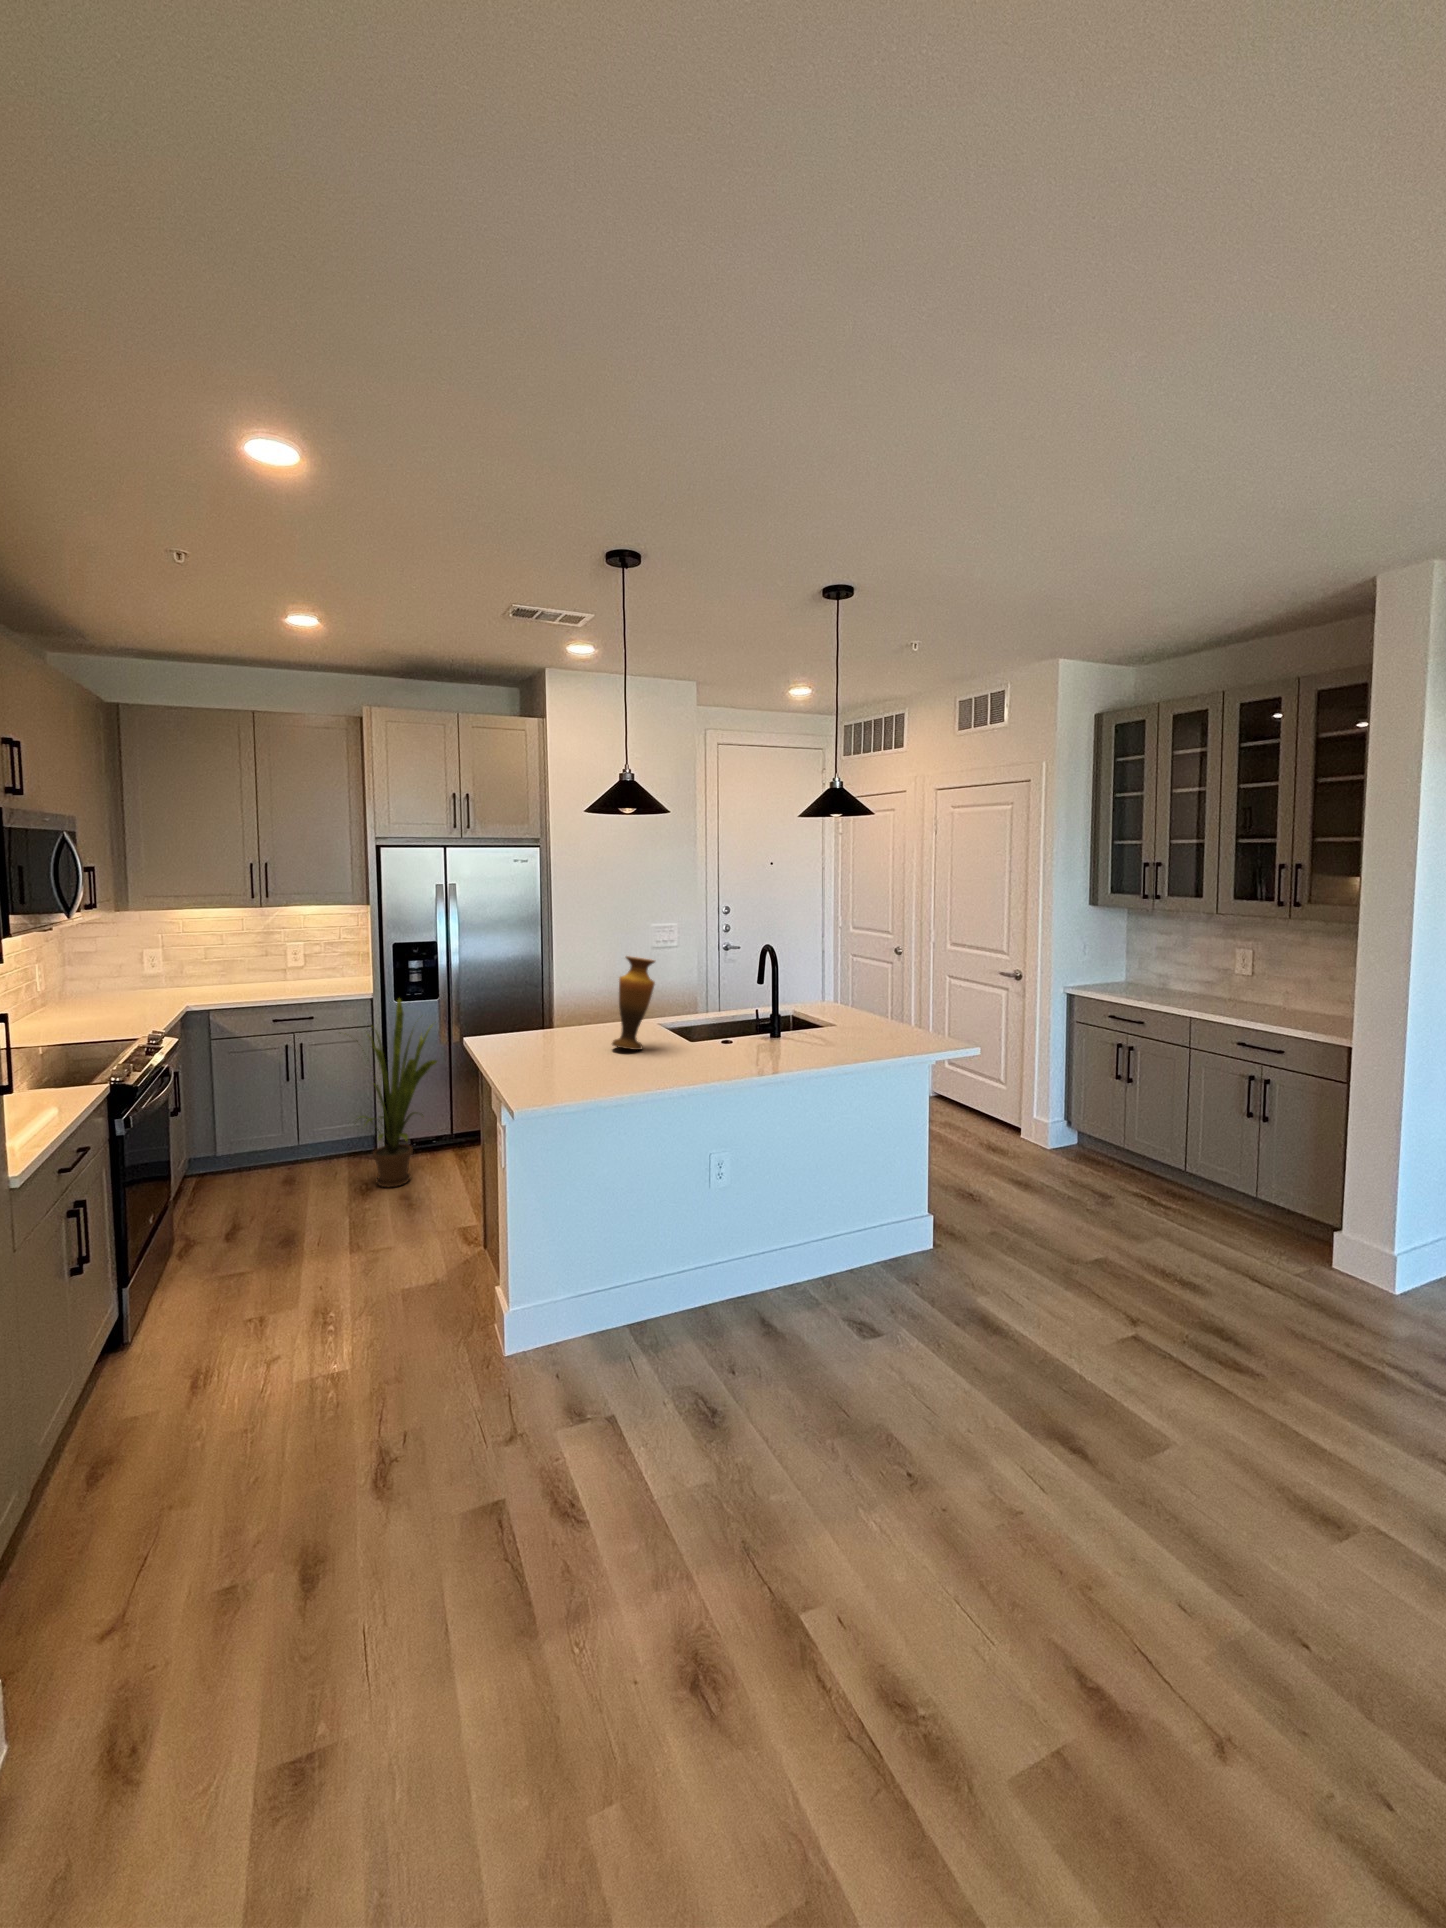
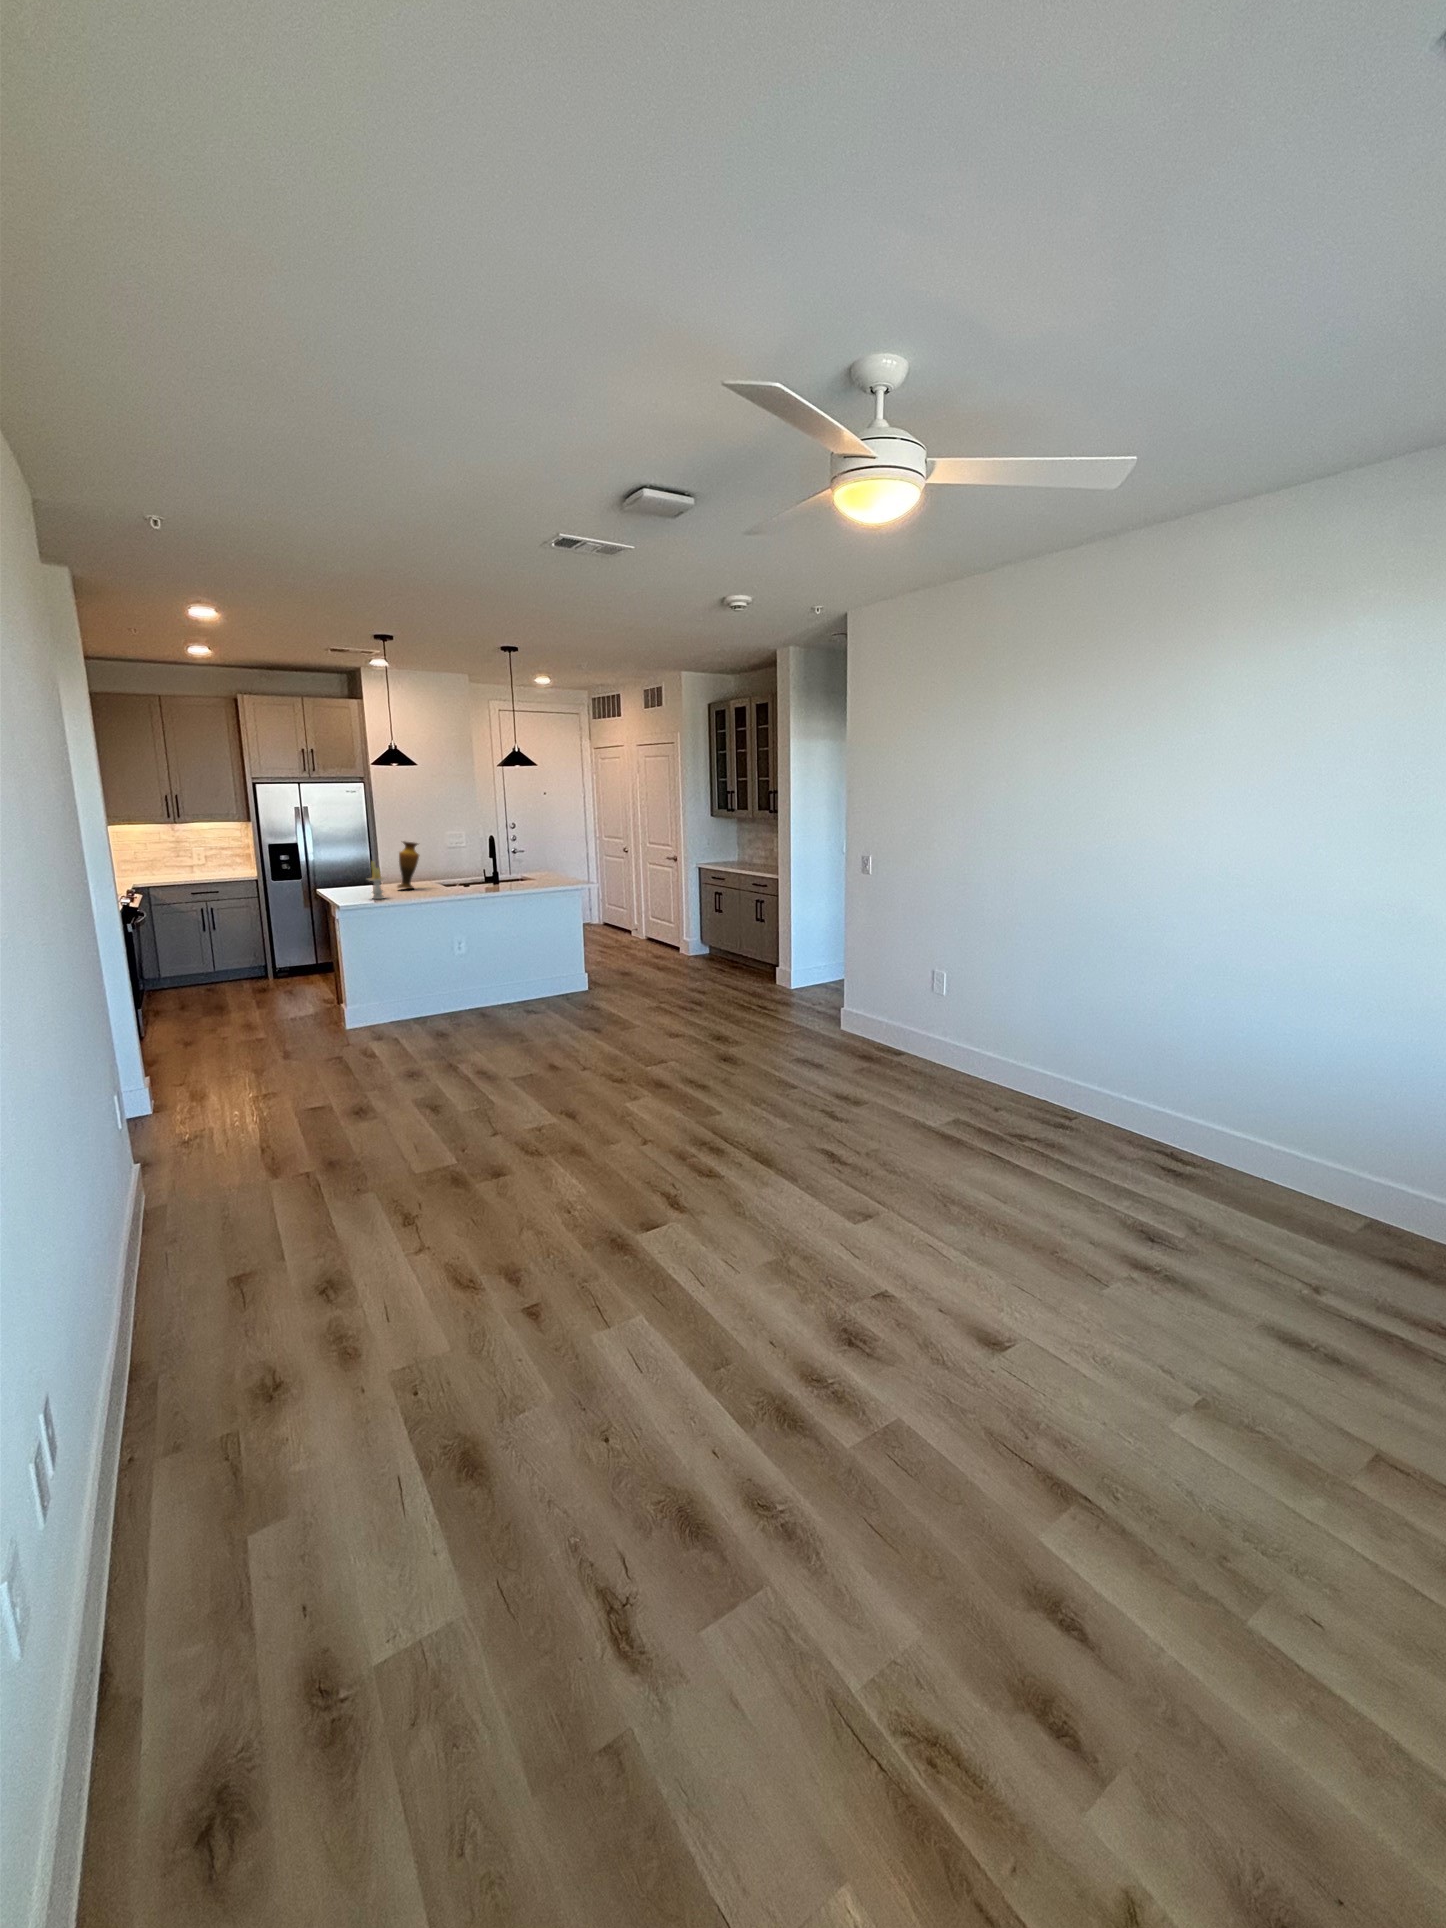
house plant: present [359,999,437,1187] -> none [233,878,305,989]
candle: none [570,1003,609,1082] -> present [368,862,386,899]

